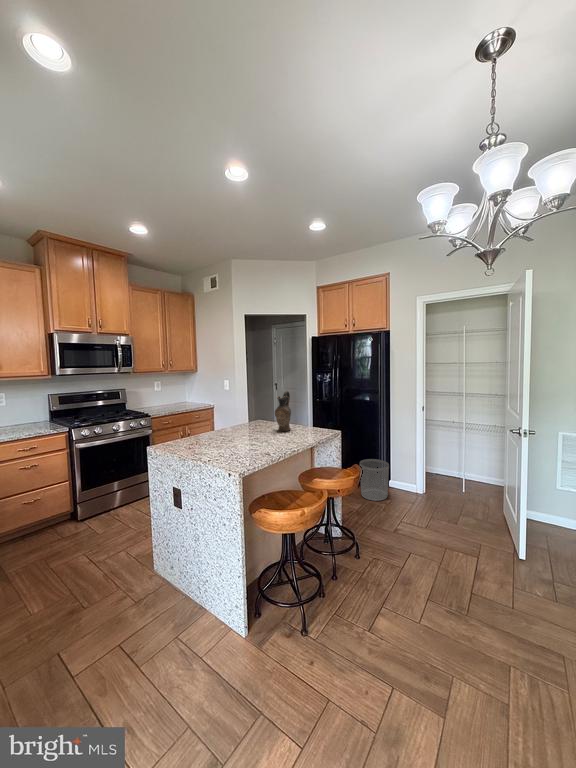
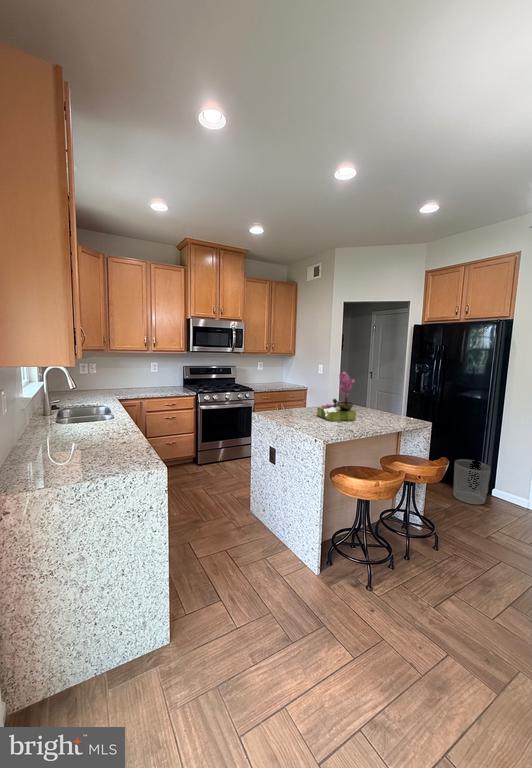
flower arrangement: none [227,387,270,446] -> present [317,372,356,421]
ceramic pitcher: present [275,391,291,431] -> none [363,377,380,415]

